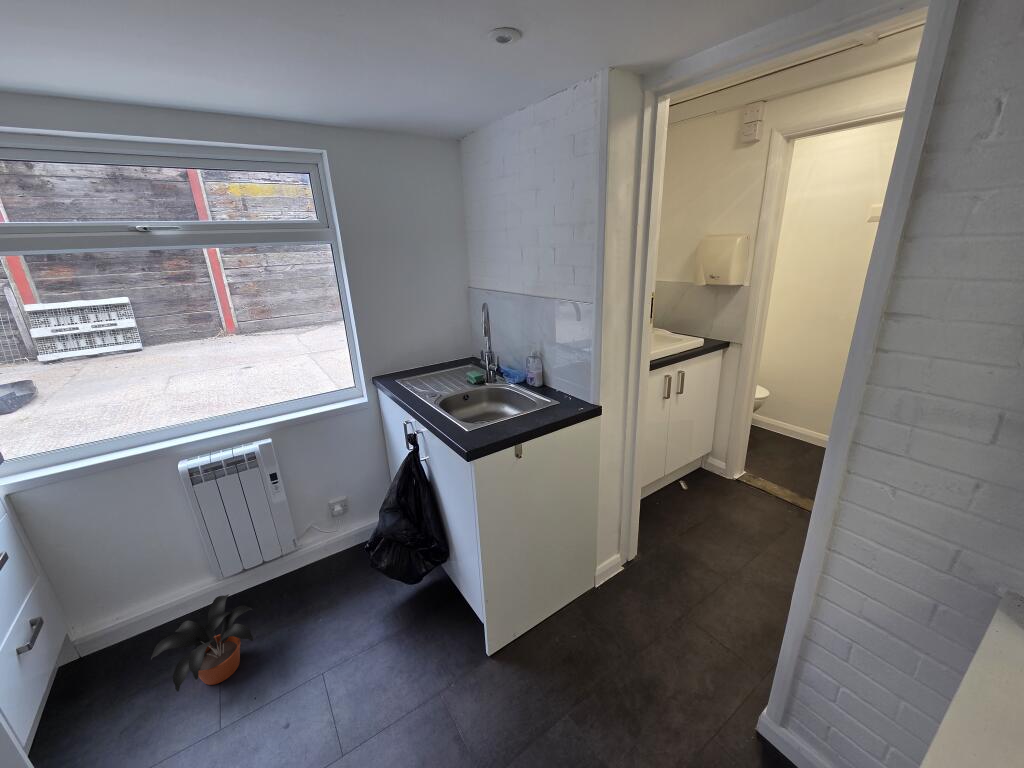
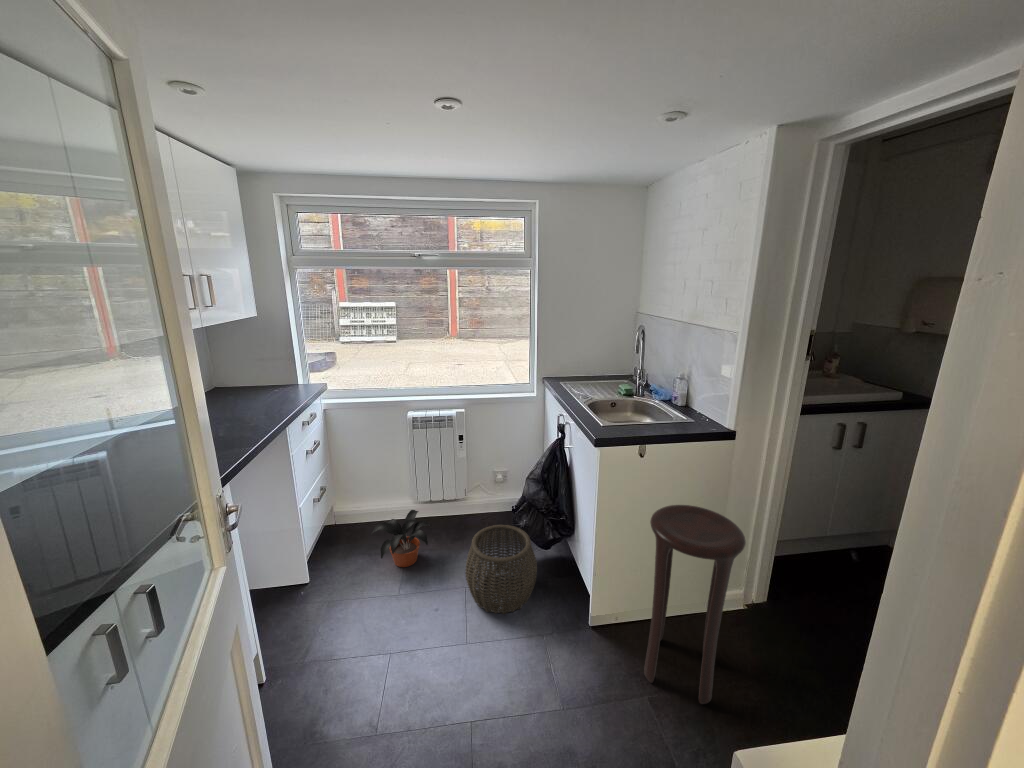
stool: none [544,498,642,699] -> present [644,505,746,704]
woven basket: none [318,574,416,698] -> present [465,525,537,614]

